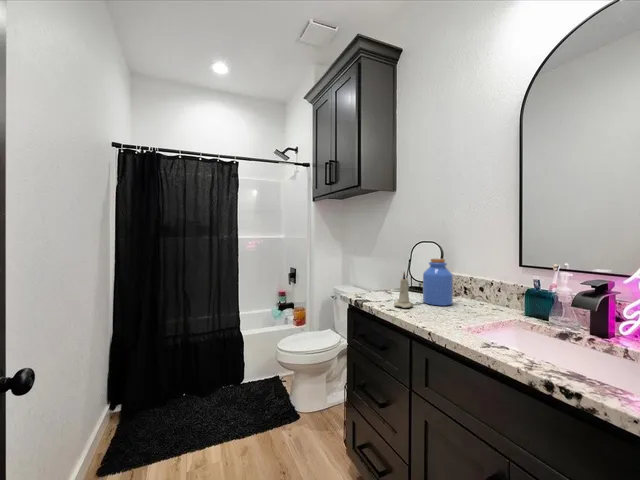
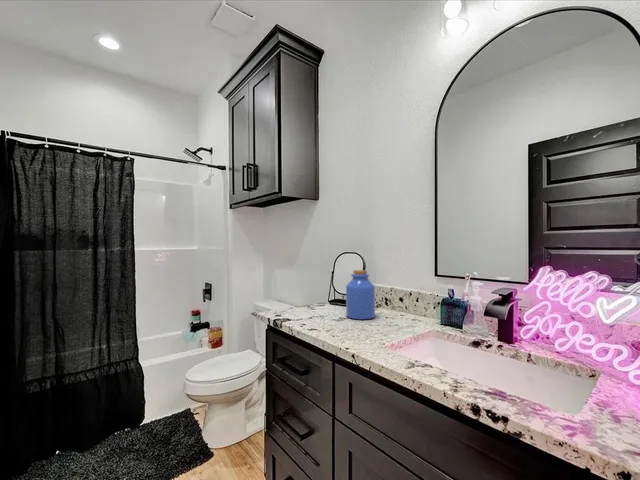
candle: present [394,272,414,308] -> none [316,285,337,325]

